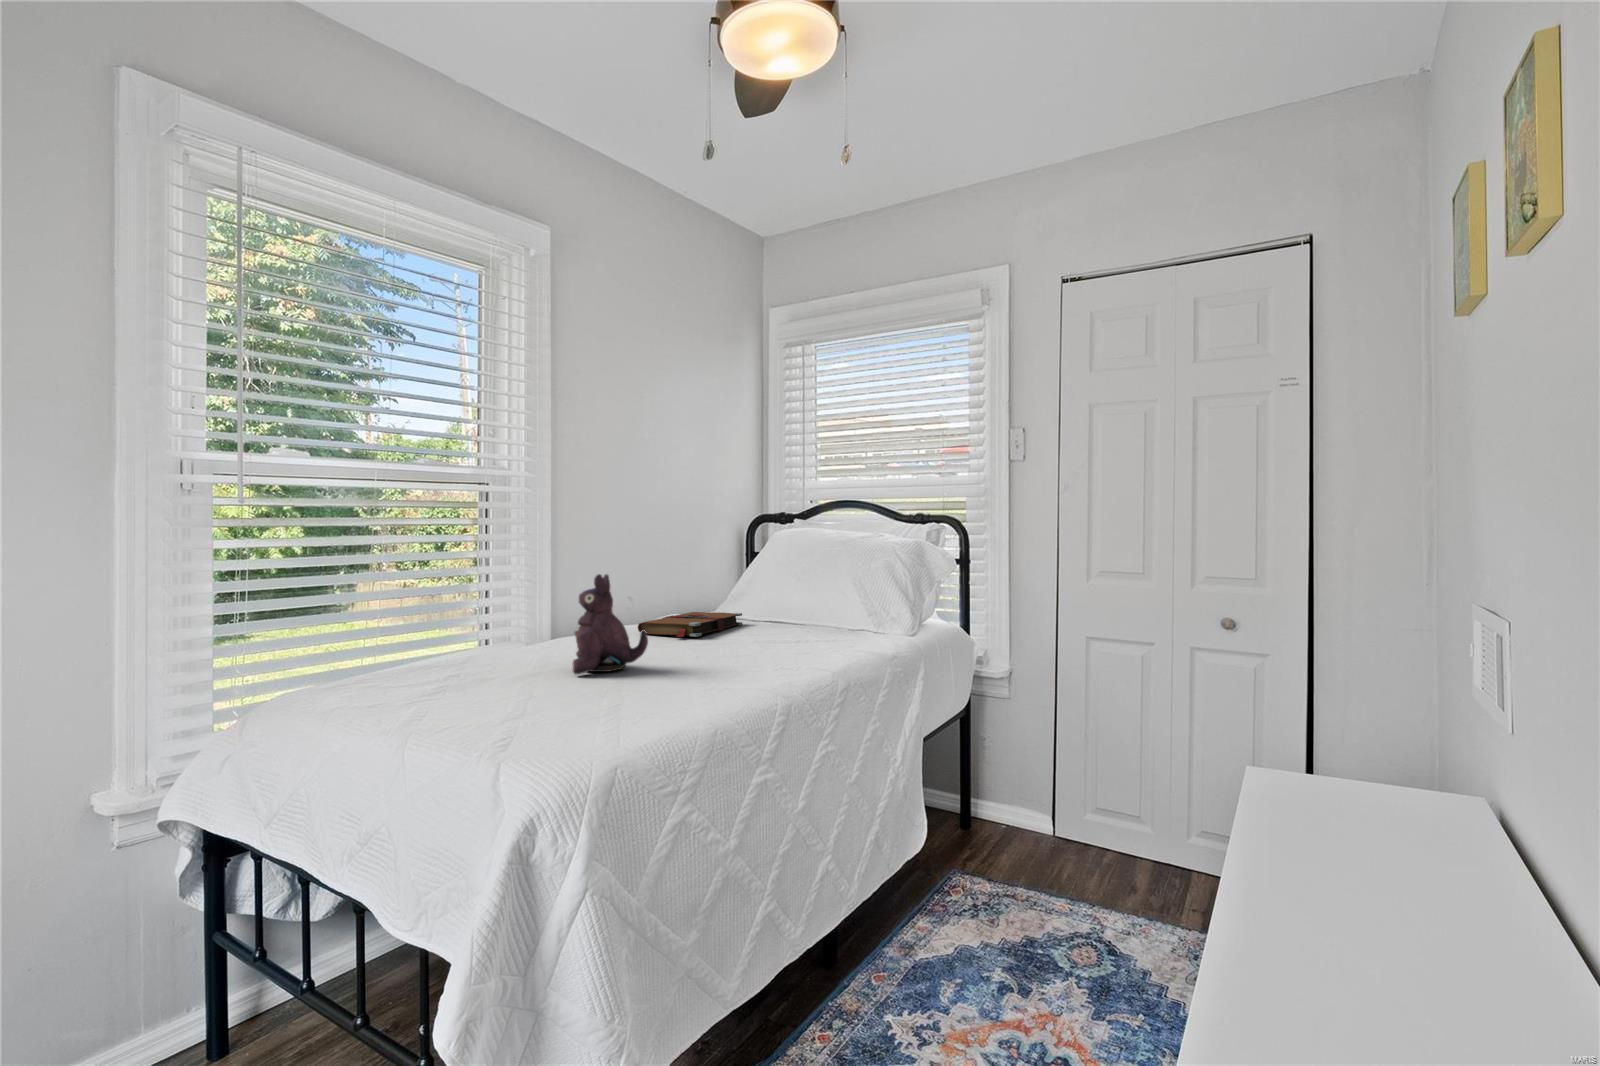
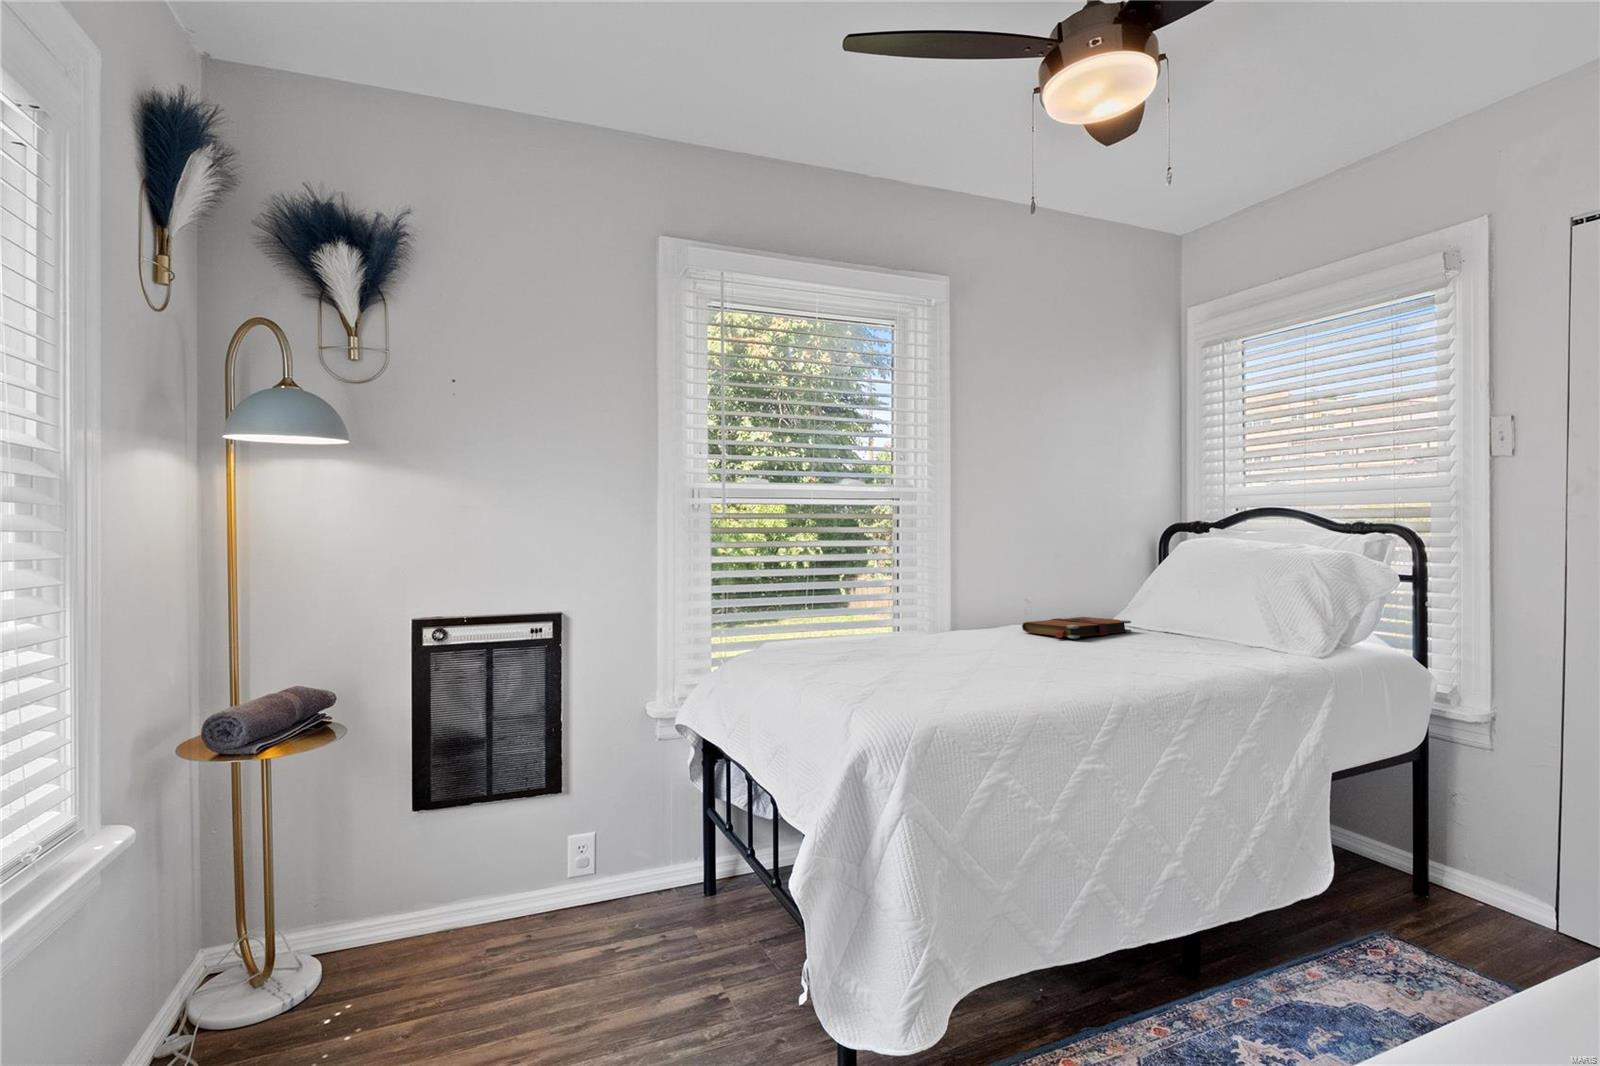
plush toy: present [573,574,648,674] -> none [943,575,1010,659]

